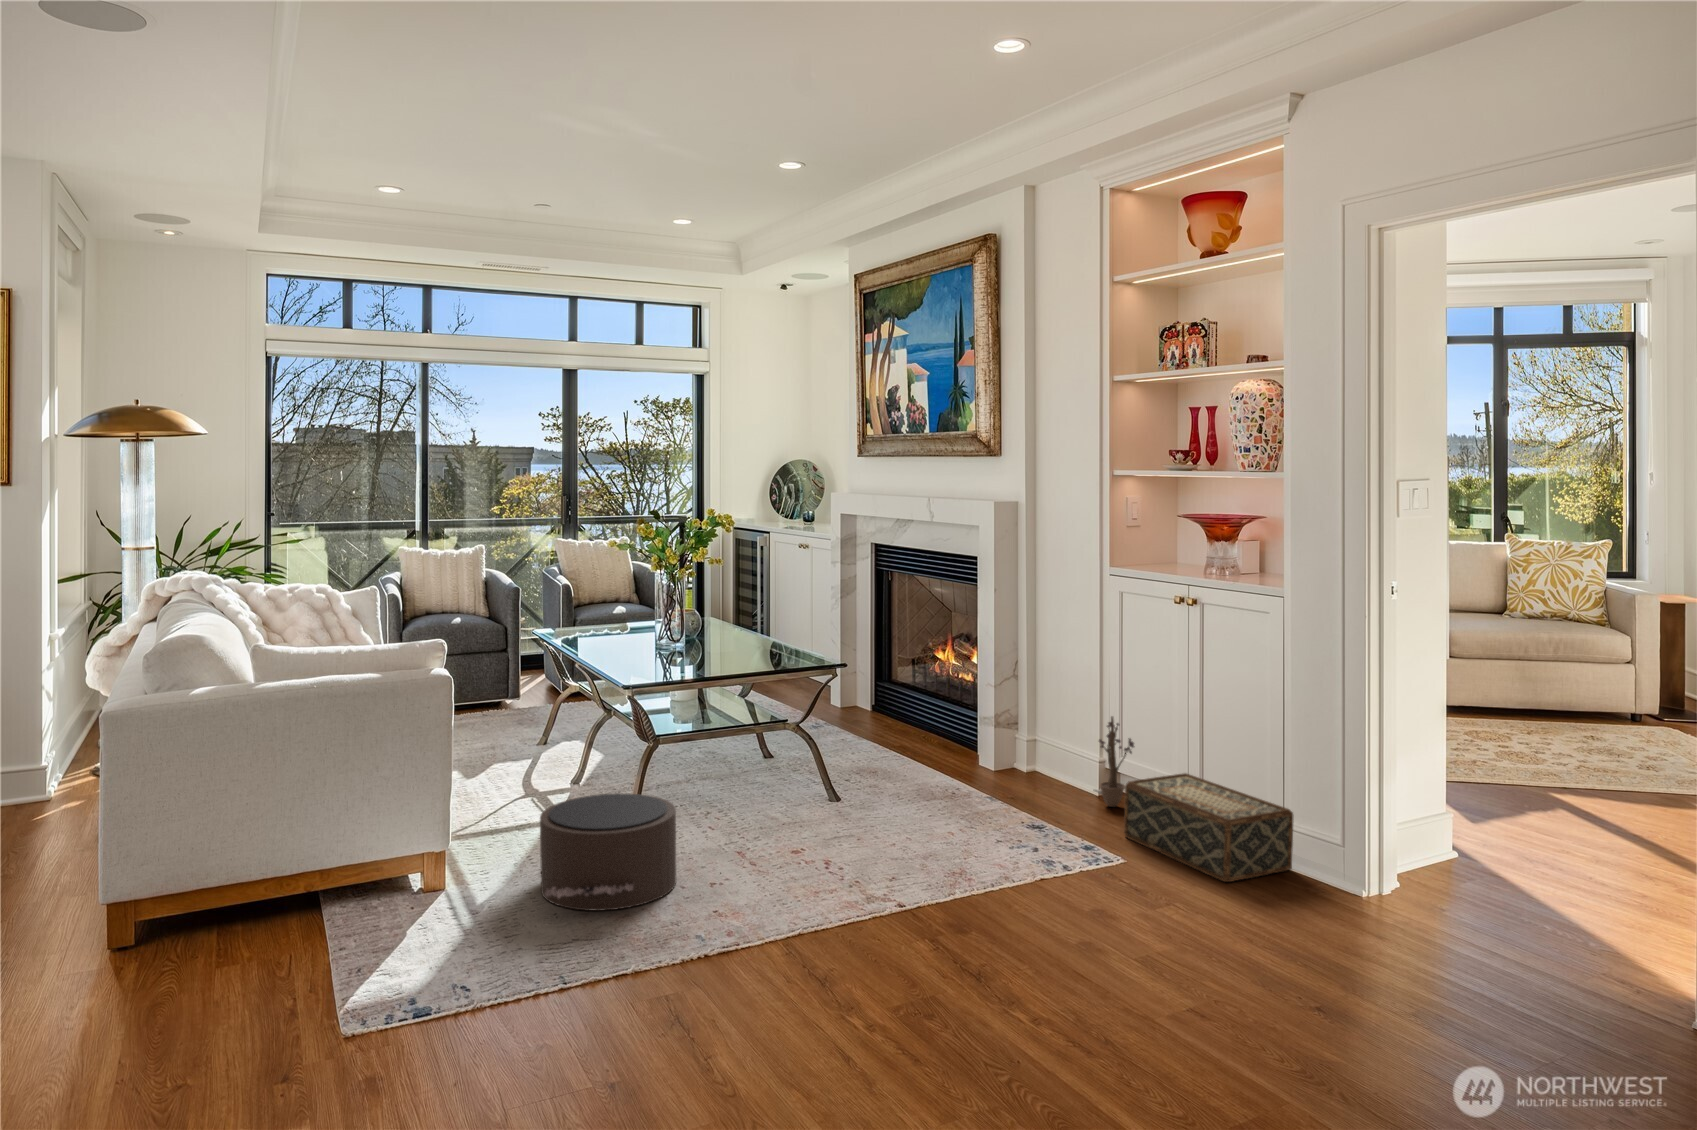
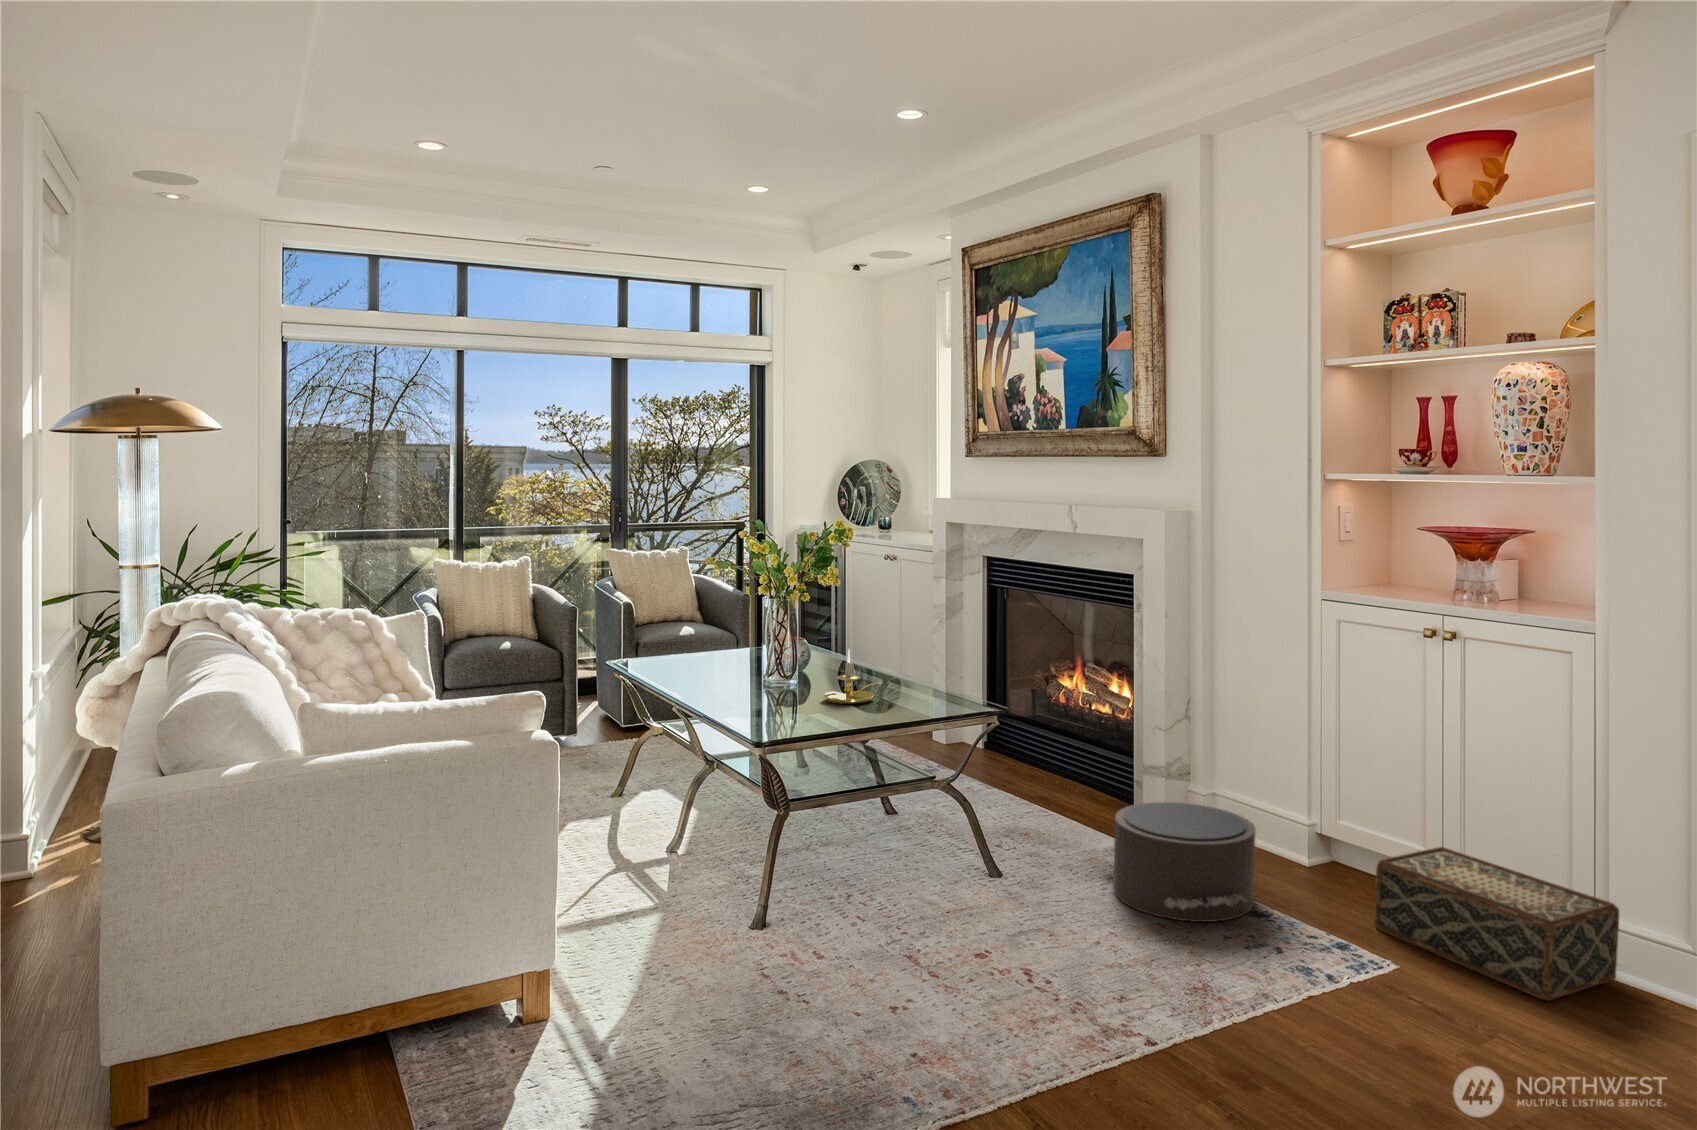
candle holder: none [699,616,749,661] -> present [823,649,882,704]
decorative plant: present [1095,717,1134,807] -> none [1302,772,1366,883]
pouf: present [540,793,676,911] -> present [1100,802,1255,922]

